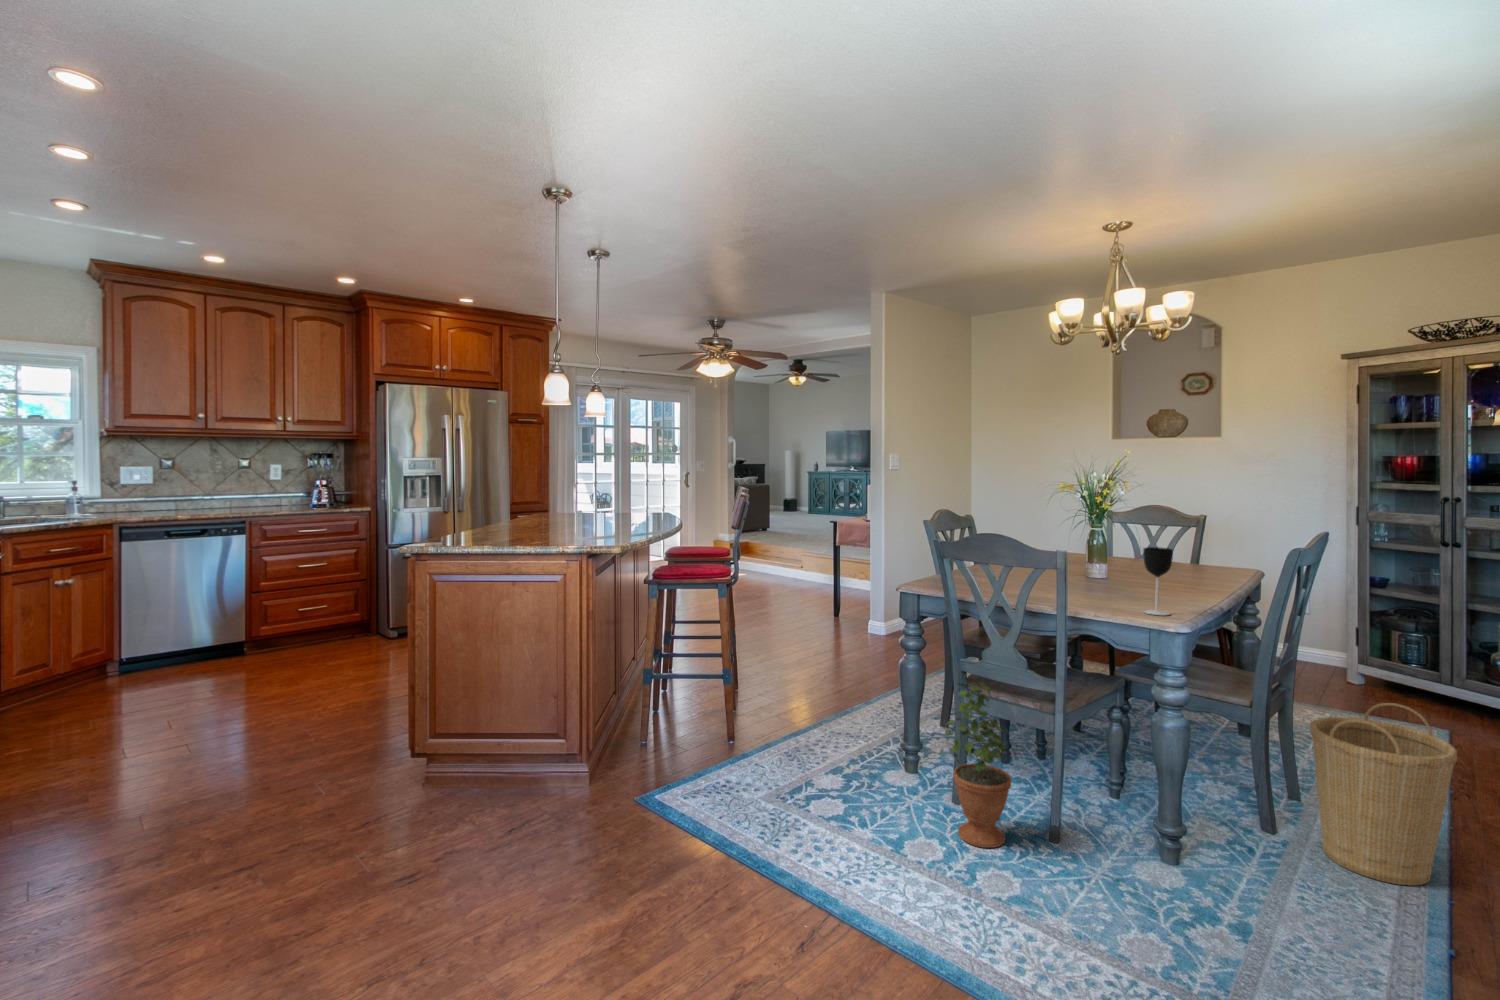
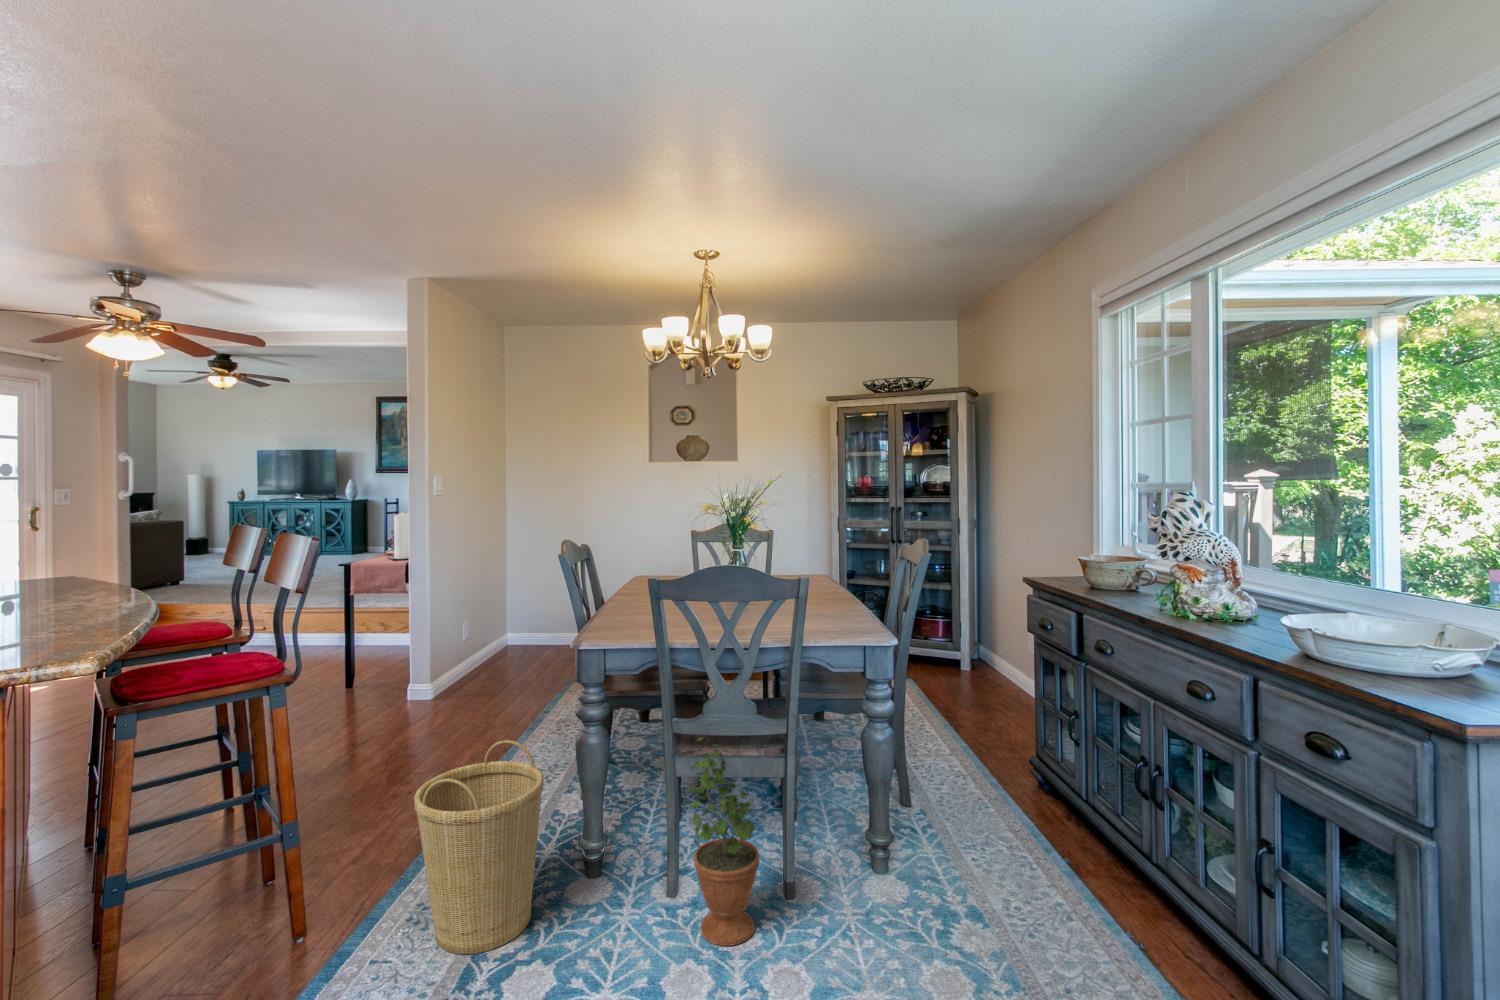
wine glass: present [1143,547,1173,615] -> none [835,565,860,632]
basket: present [1310,703,1457,885] -> present [414,740,543,954]

